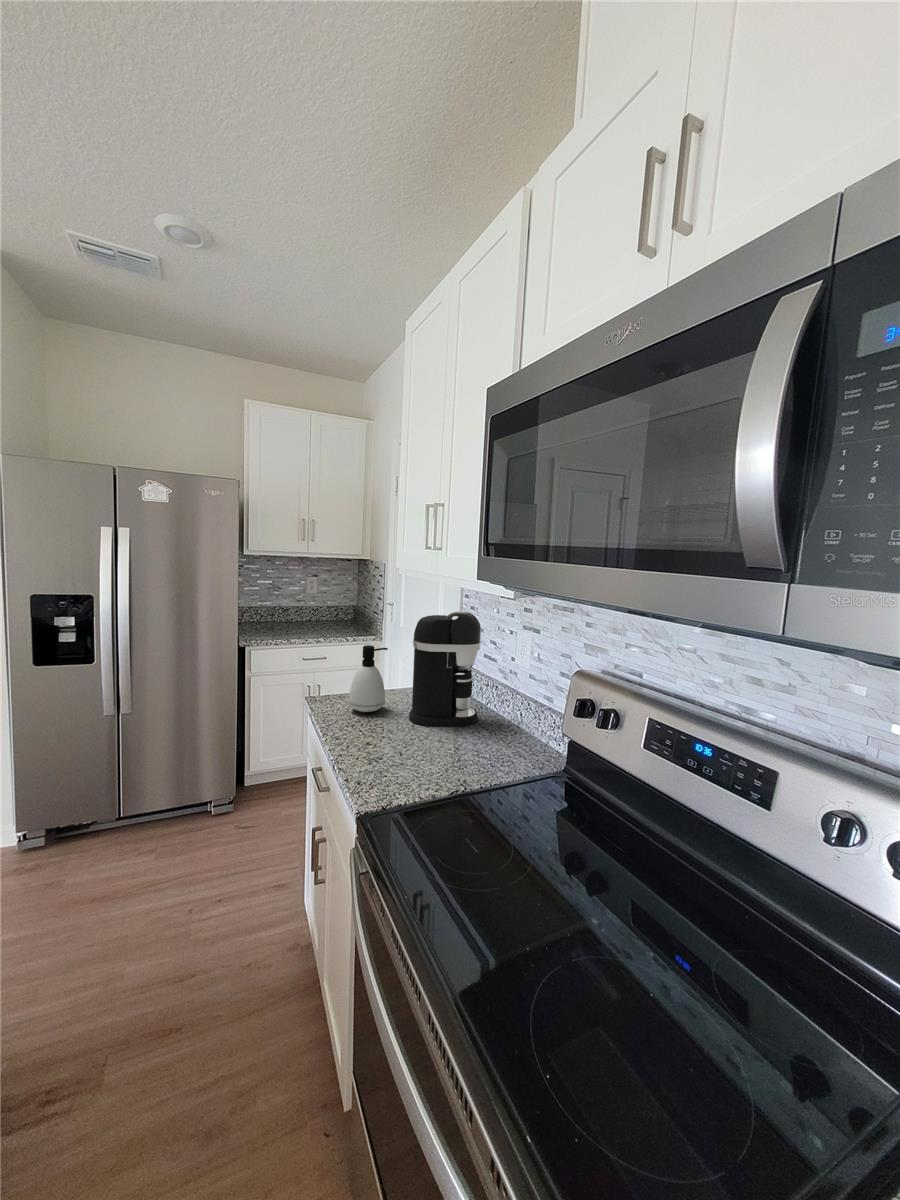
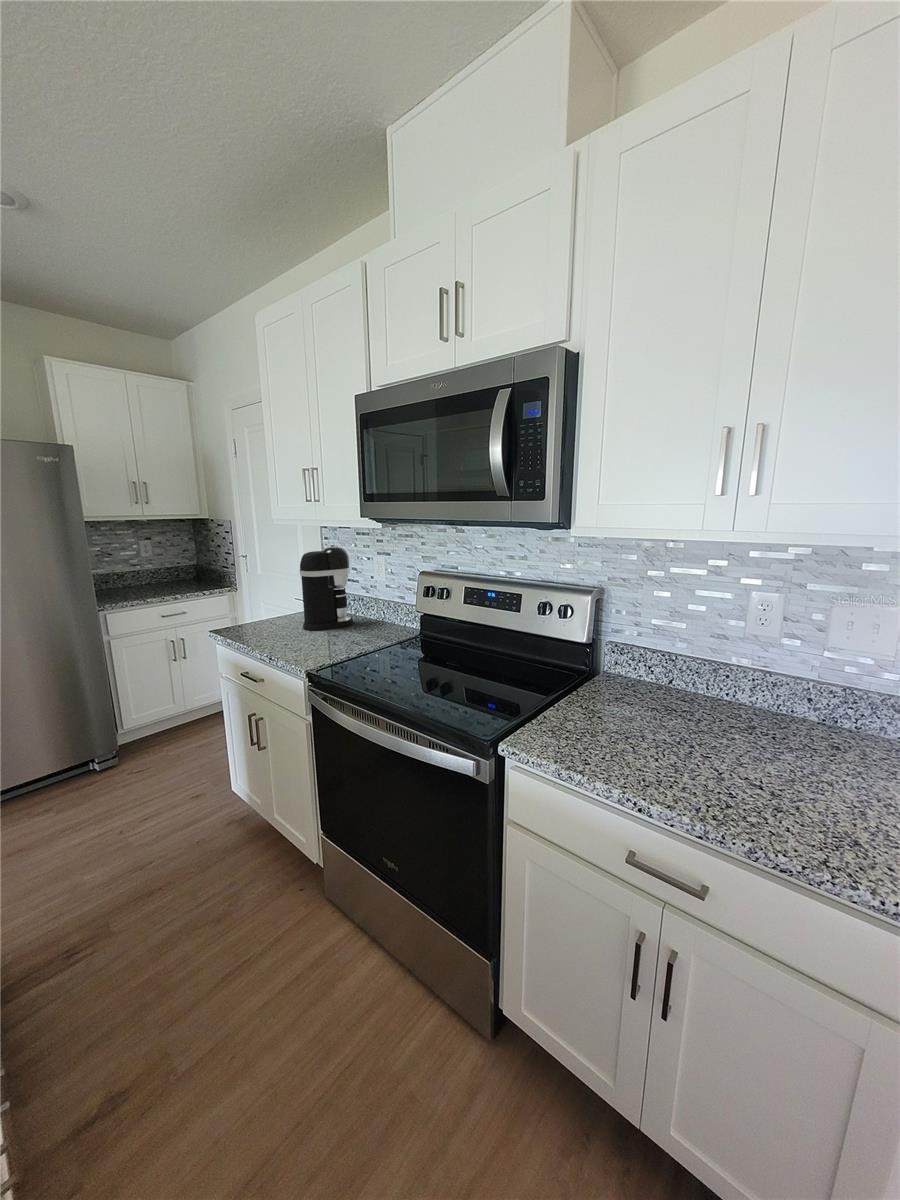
soap dispenser: present [349,645,388,712] -> none [252,580,281,630]

